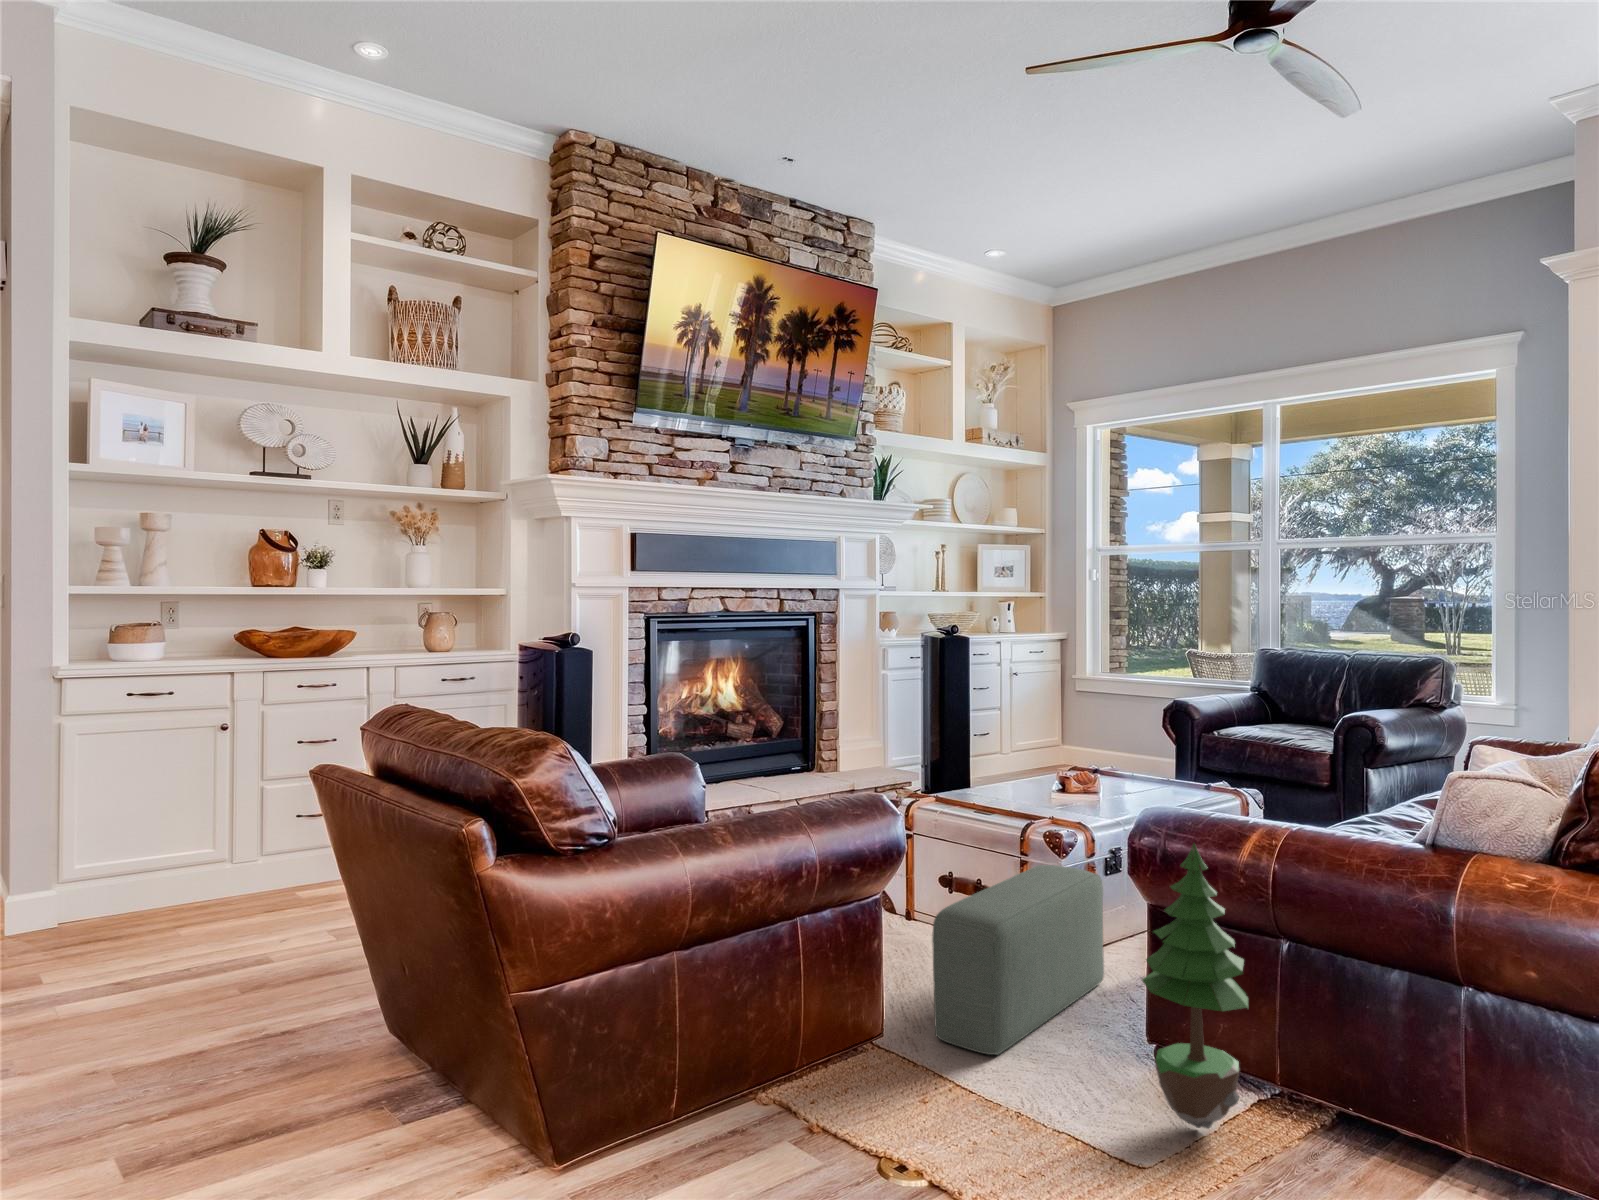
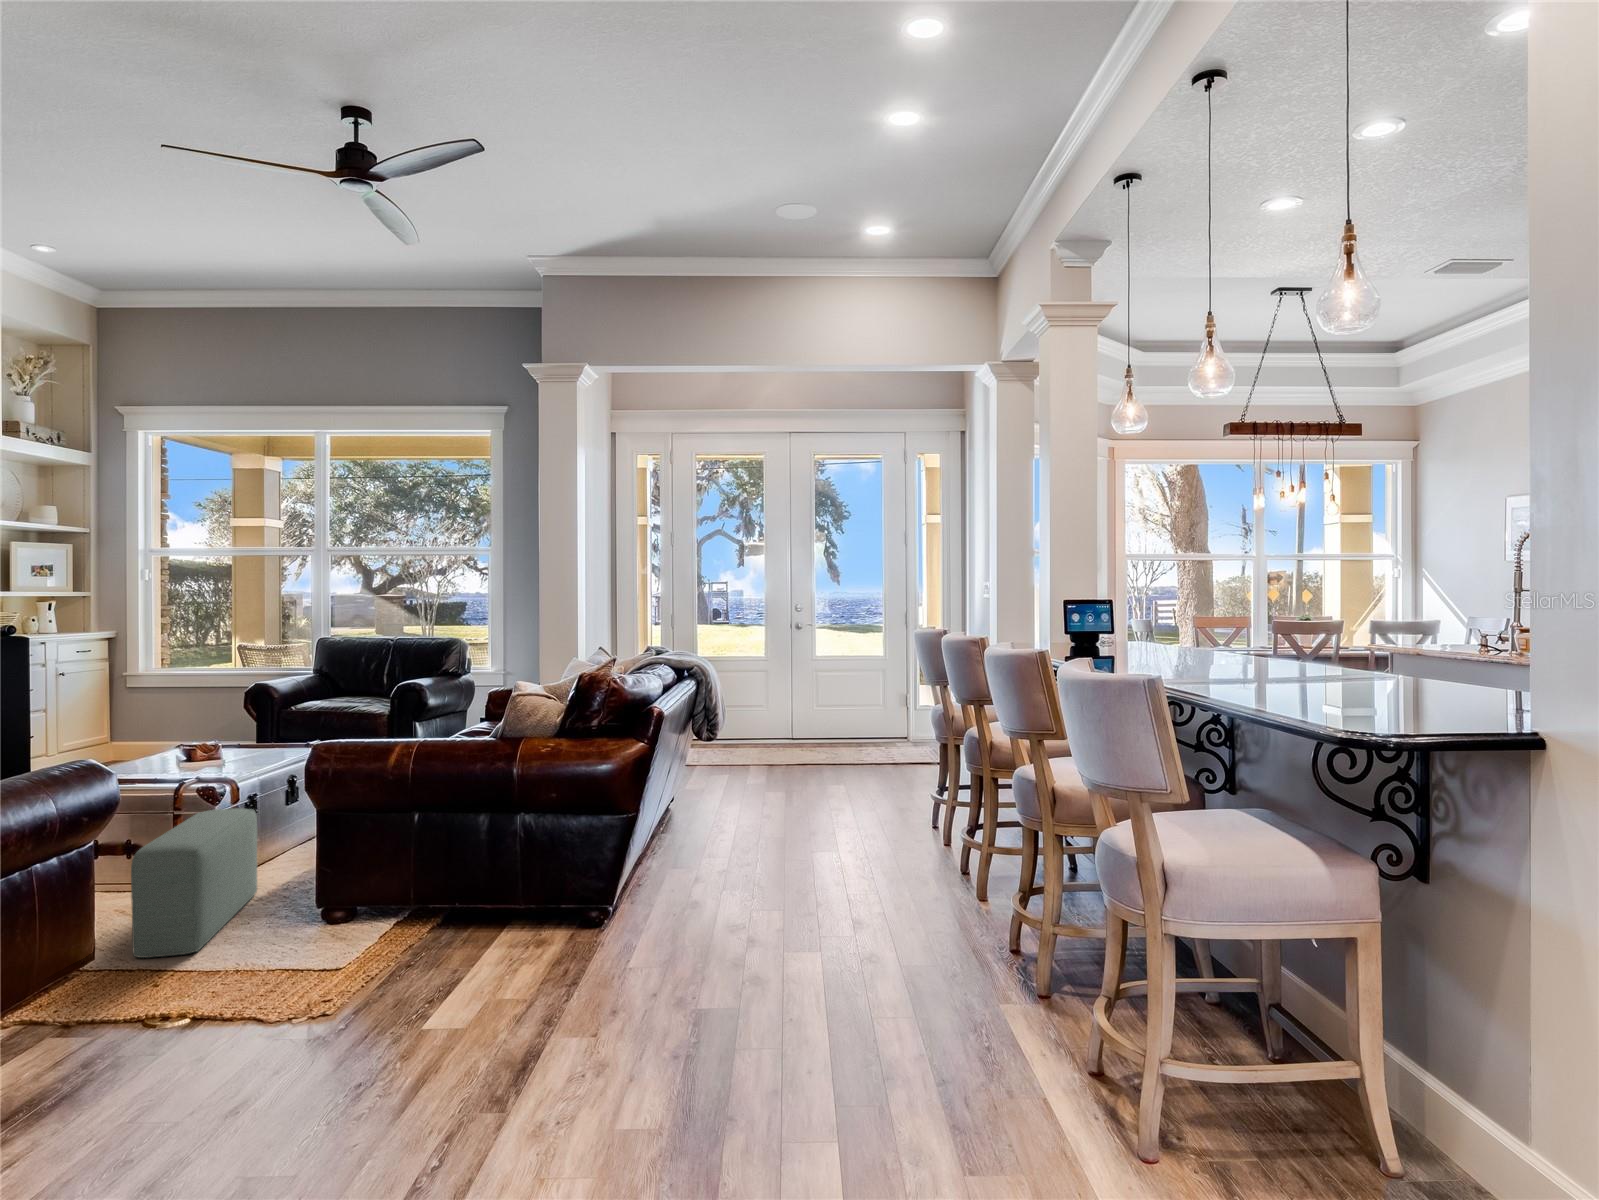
potted tree: present [1142,843,1248,1128] -> none [327,755,402,944]

